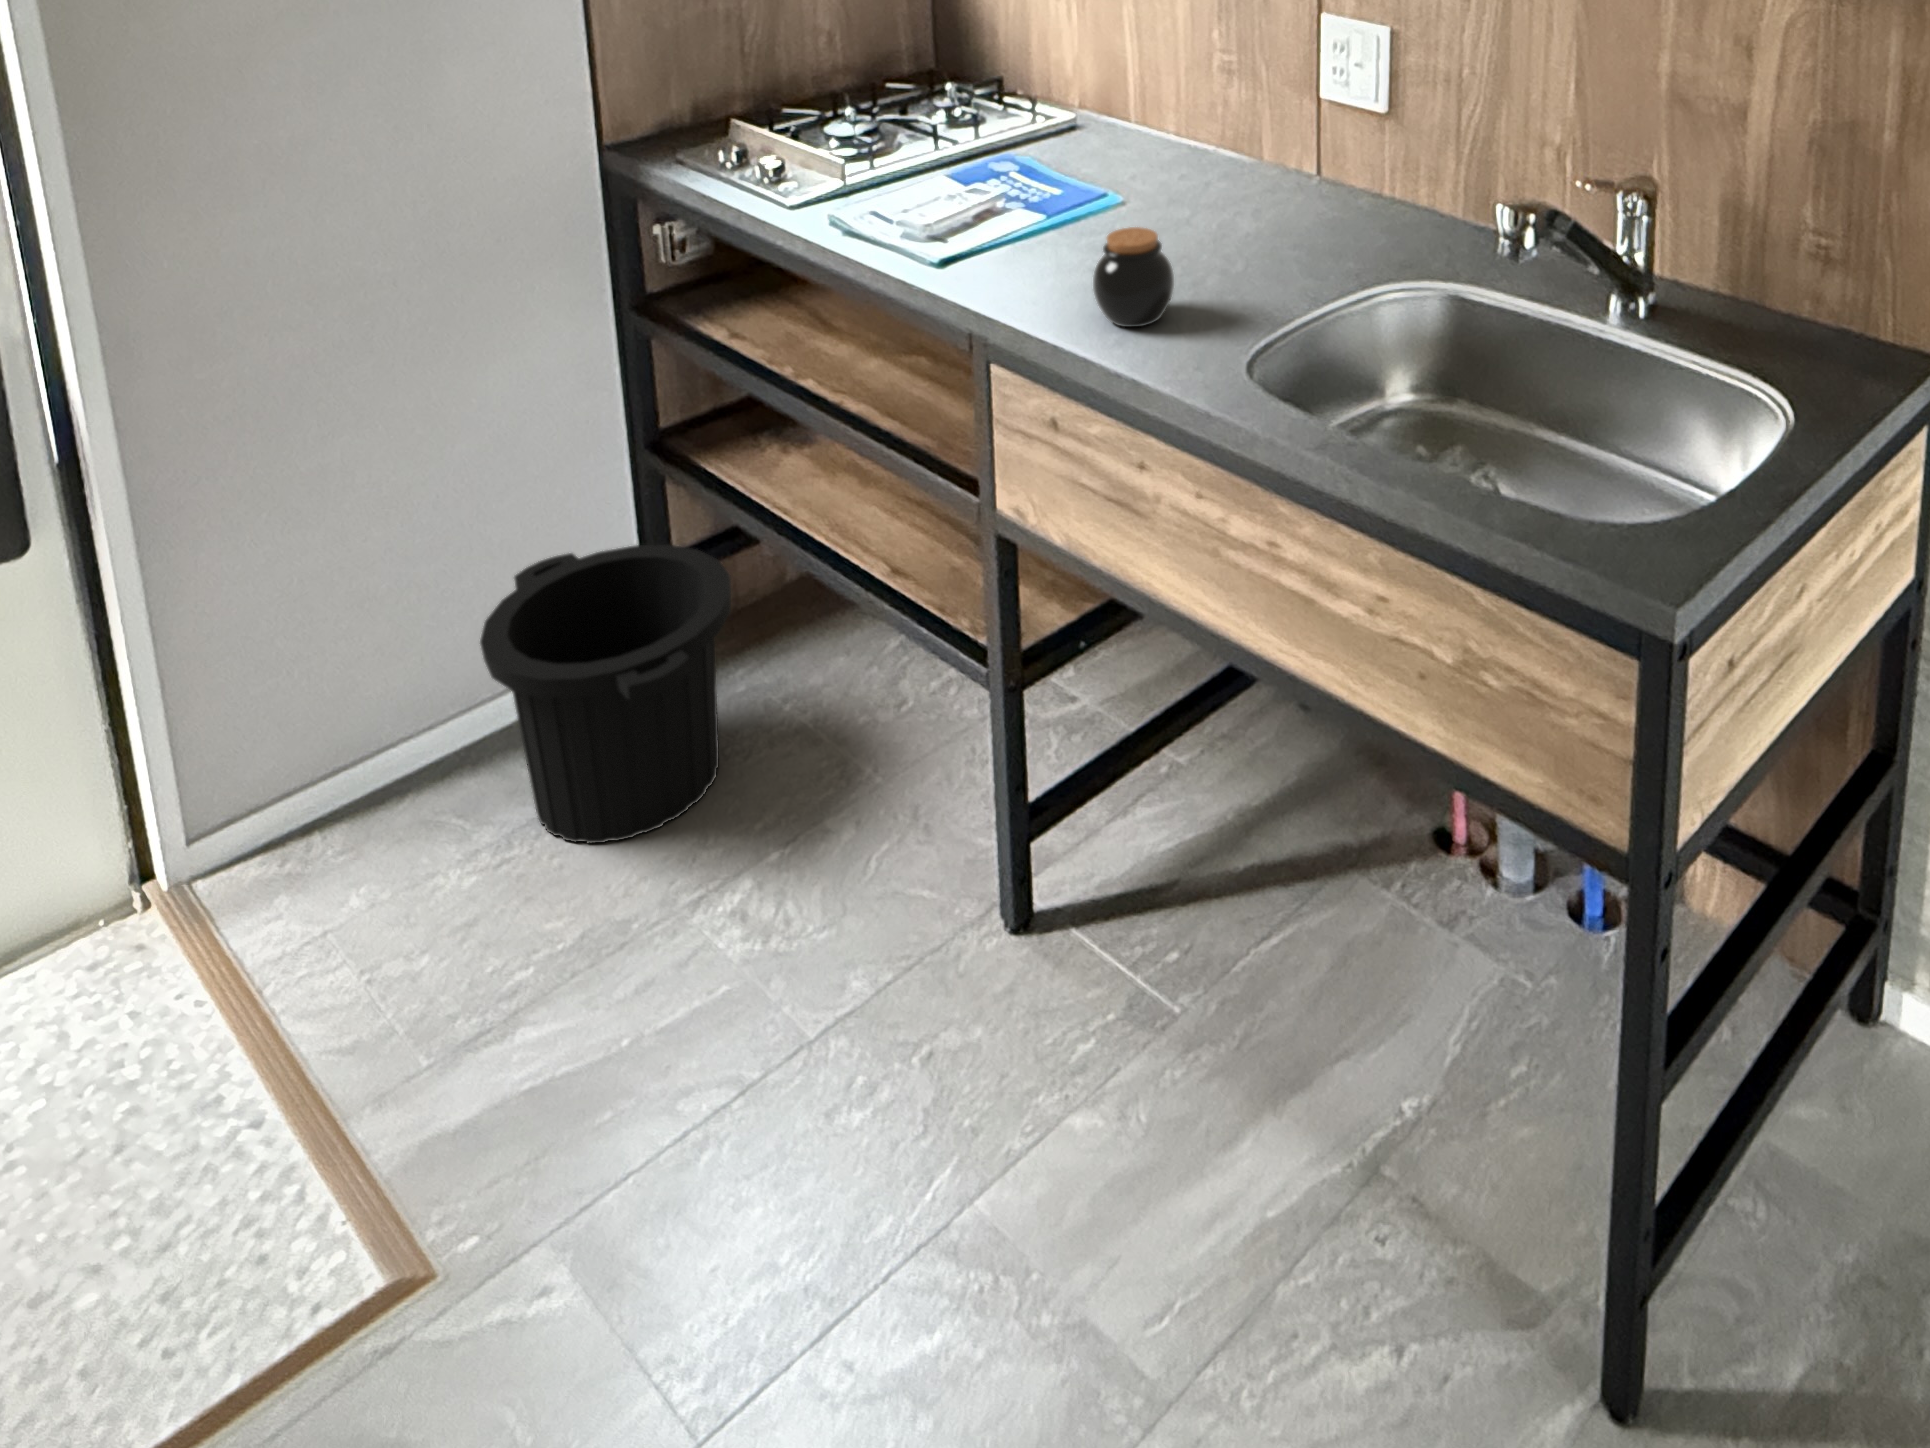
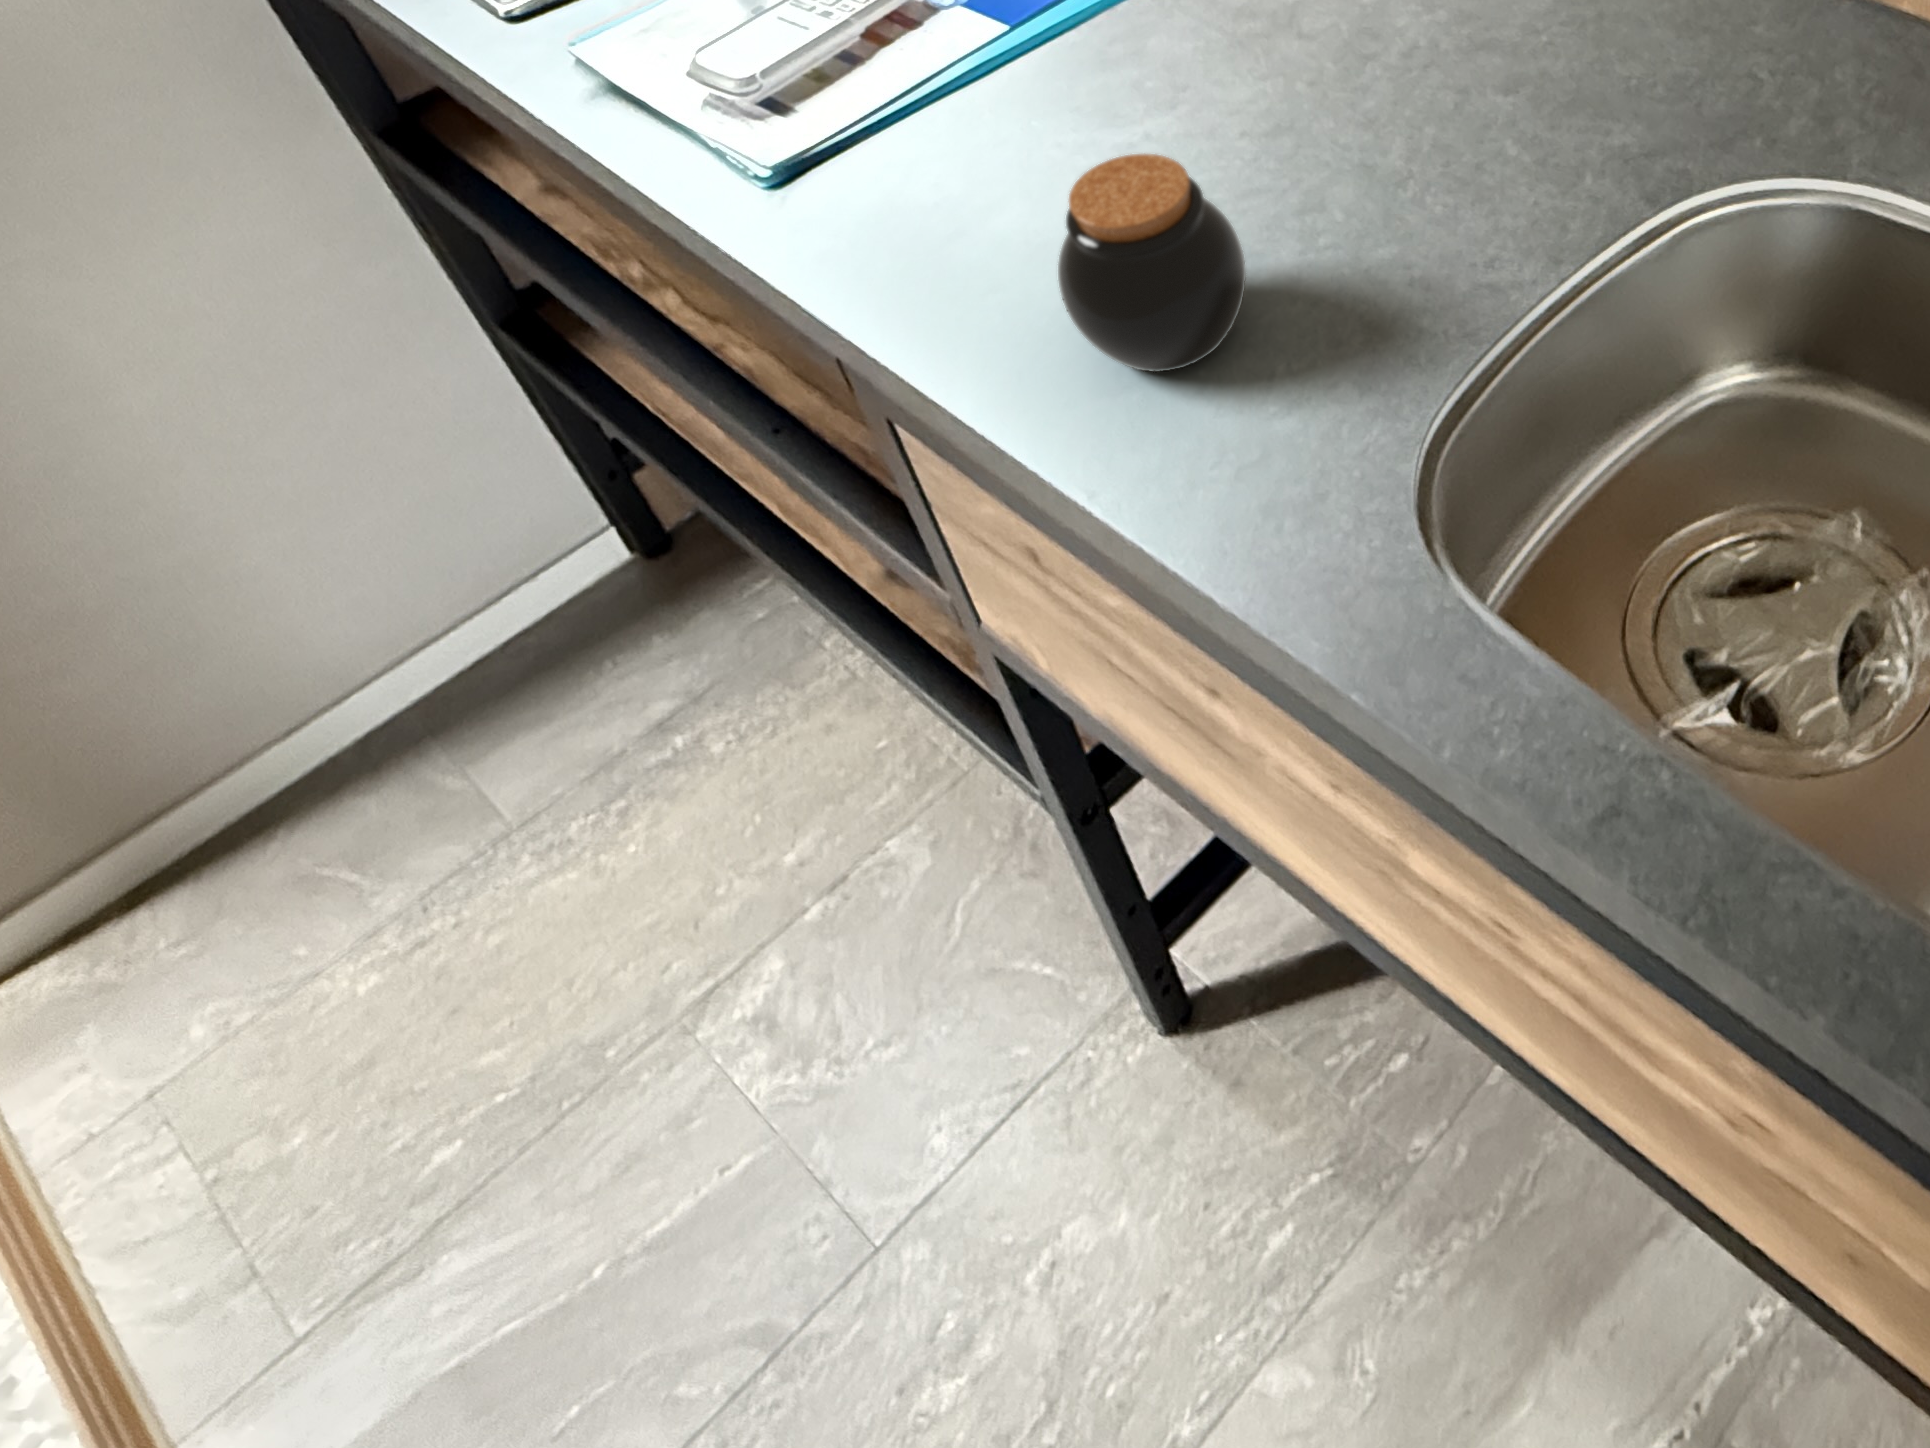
trash can: present [480,545,731,843] -> none [251,475,735,898]

